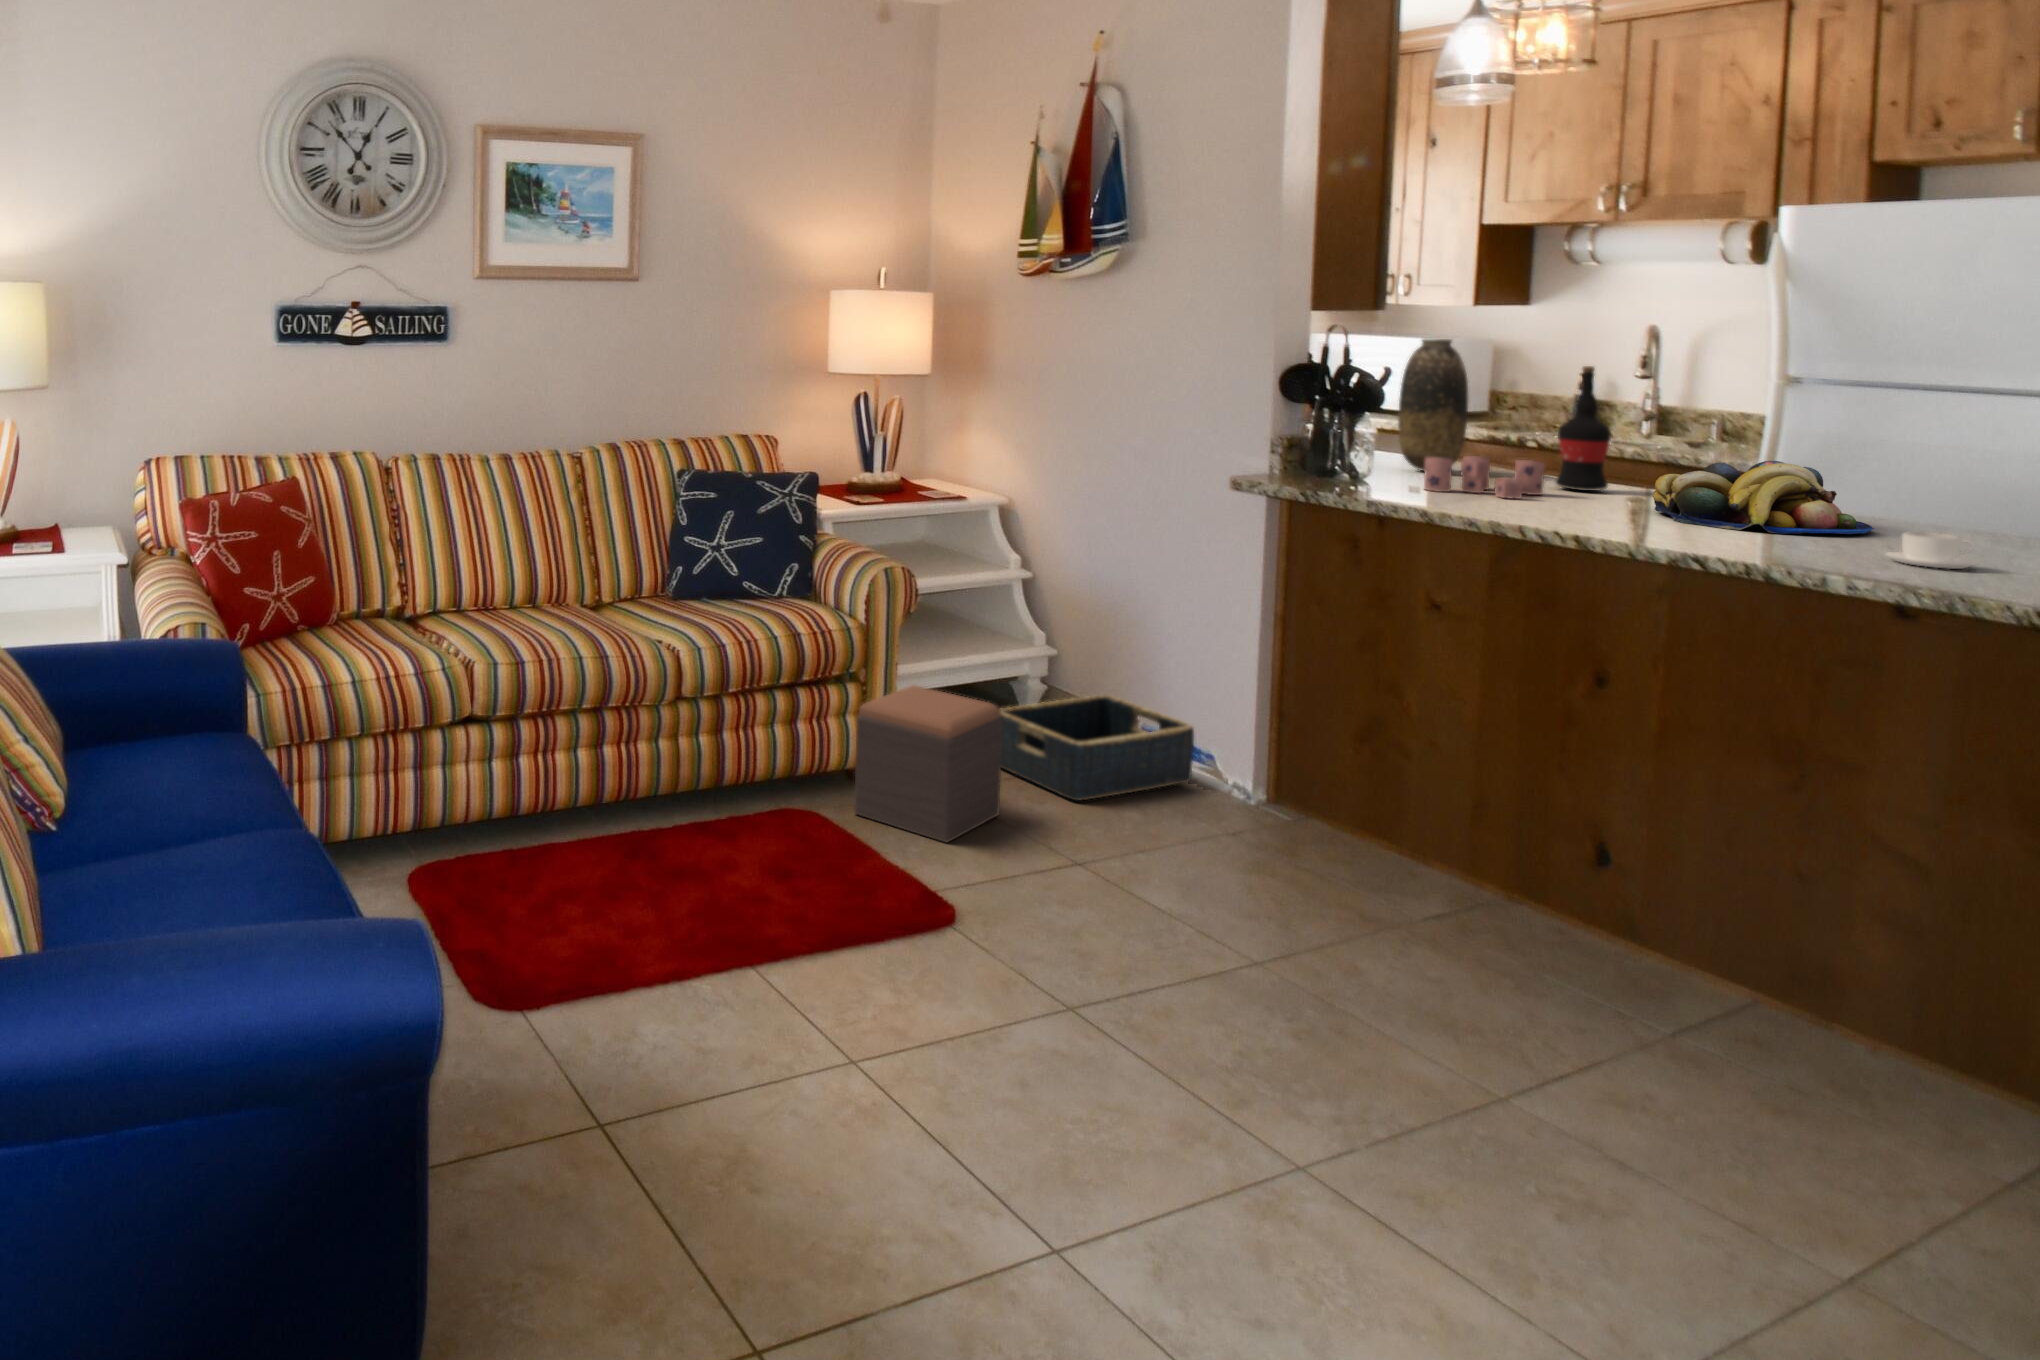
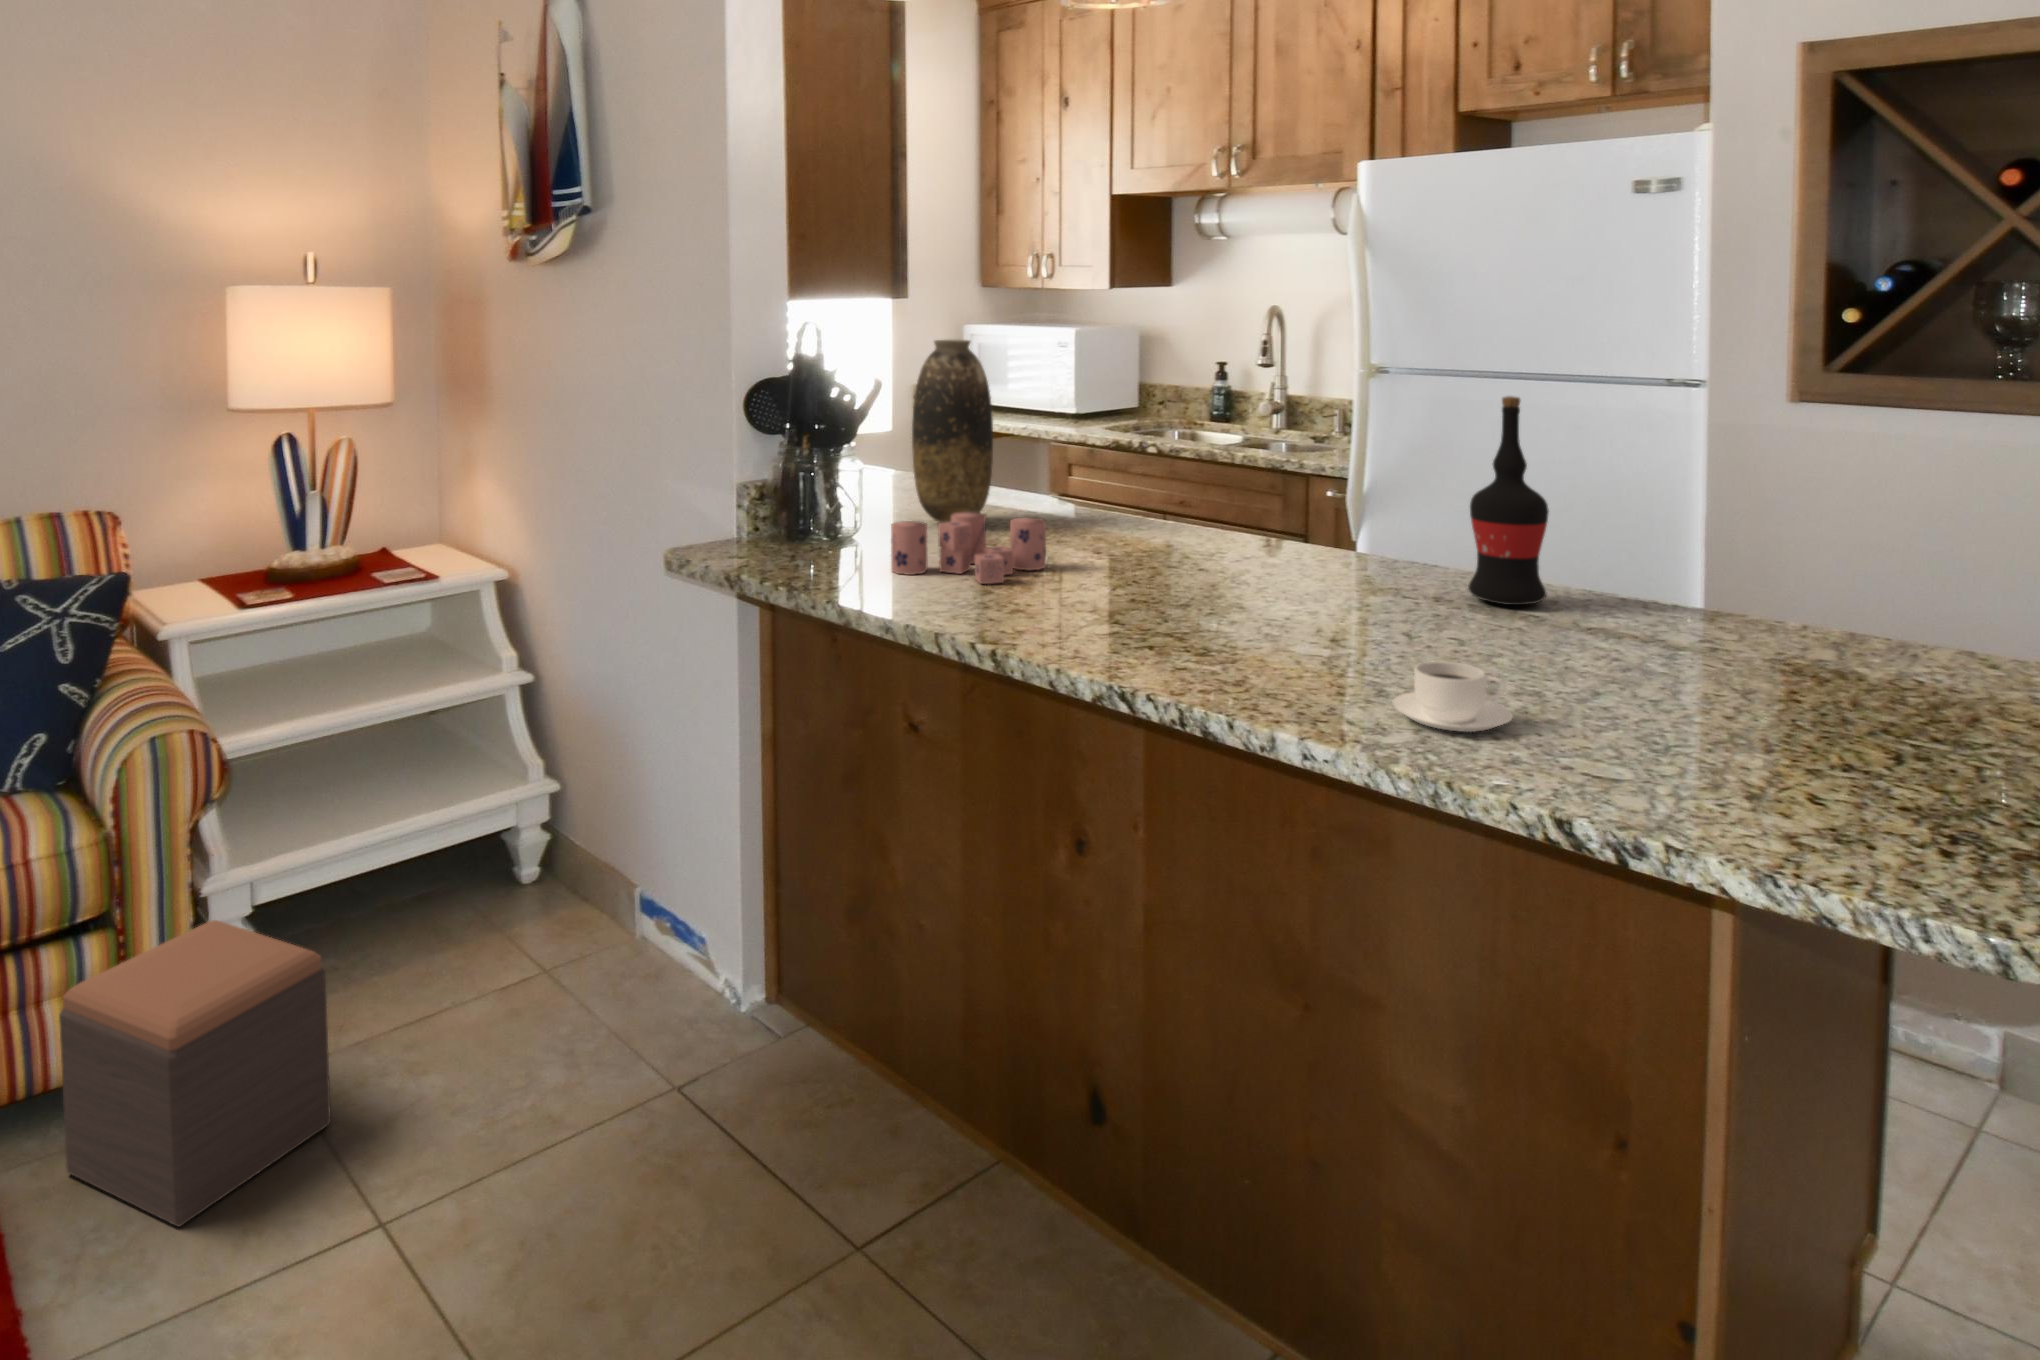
wine bottle: present [1555,366,1611,491] -> present [1468,396,1549,605]
fruit bowl: present [1653,461,1874,534] -> none [1156,514,1411,643]
basket: present [1000,695,1194,800] -> none [409,848,688,1058]

